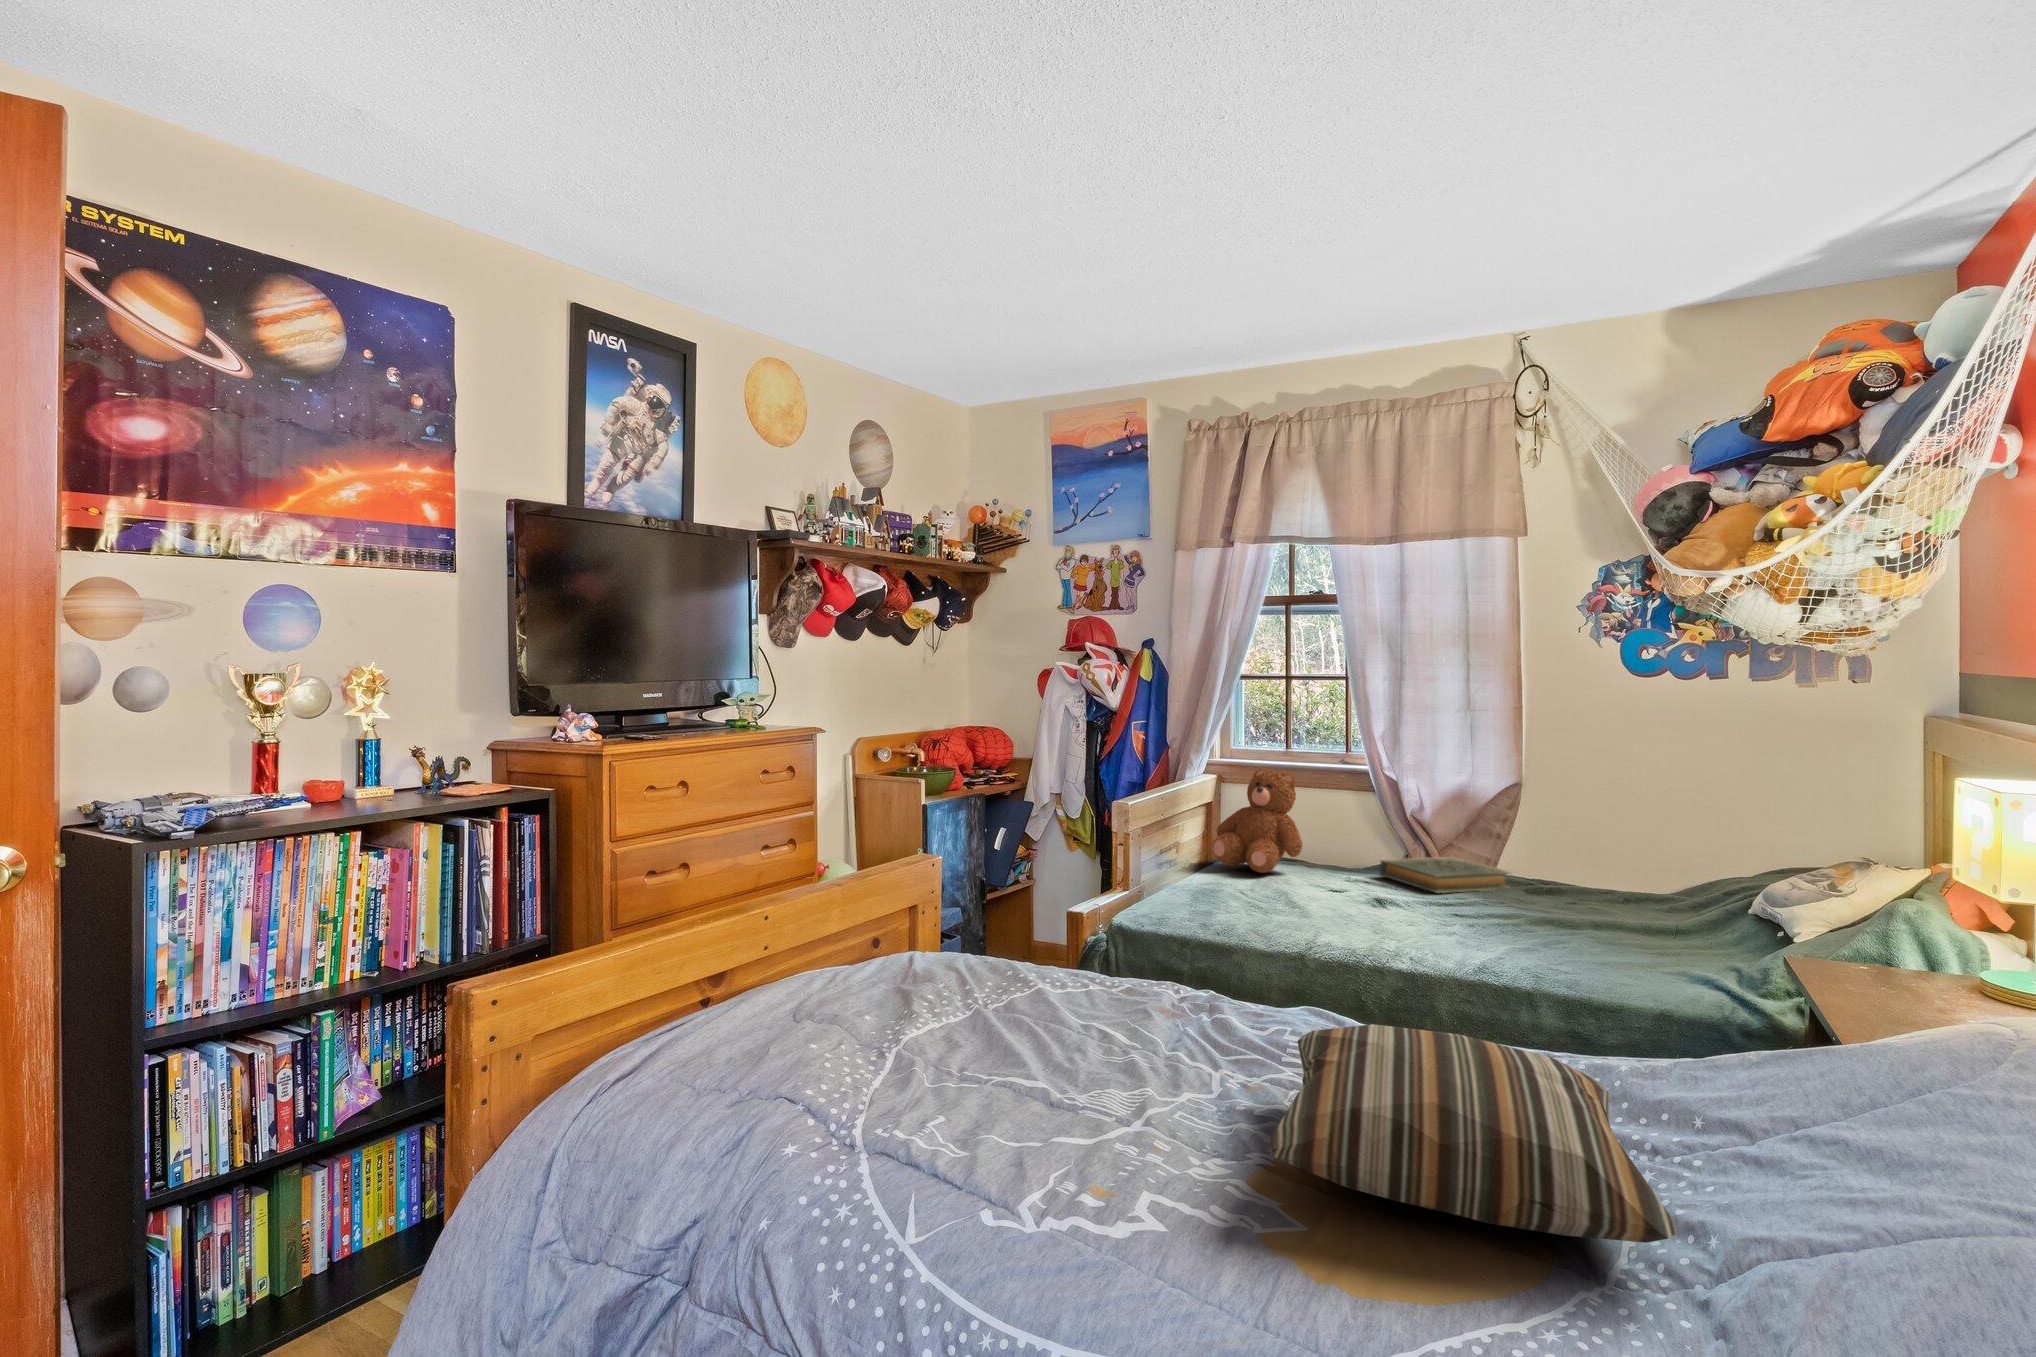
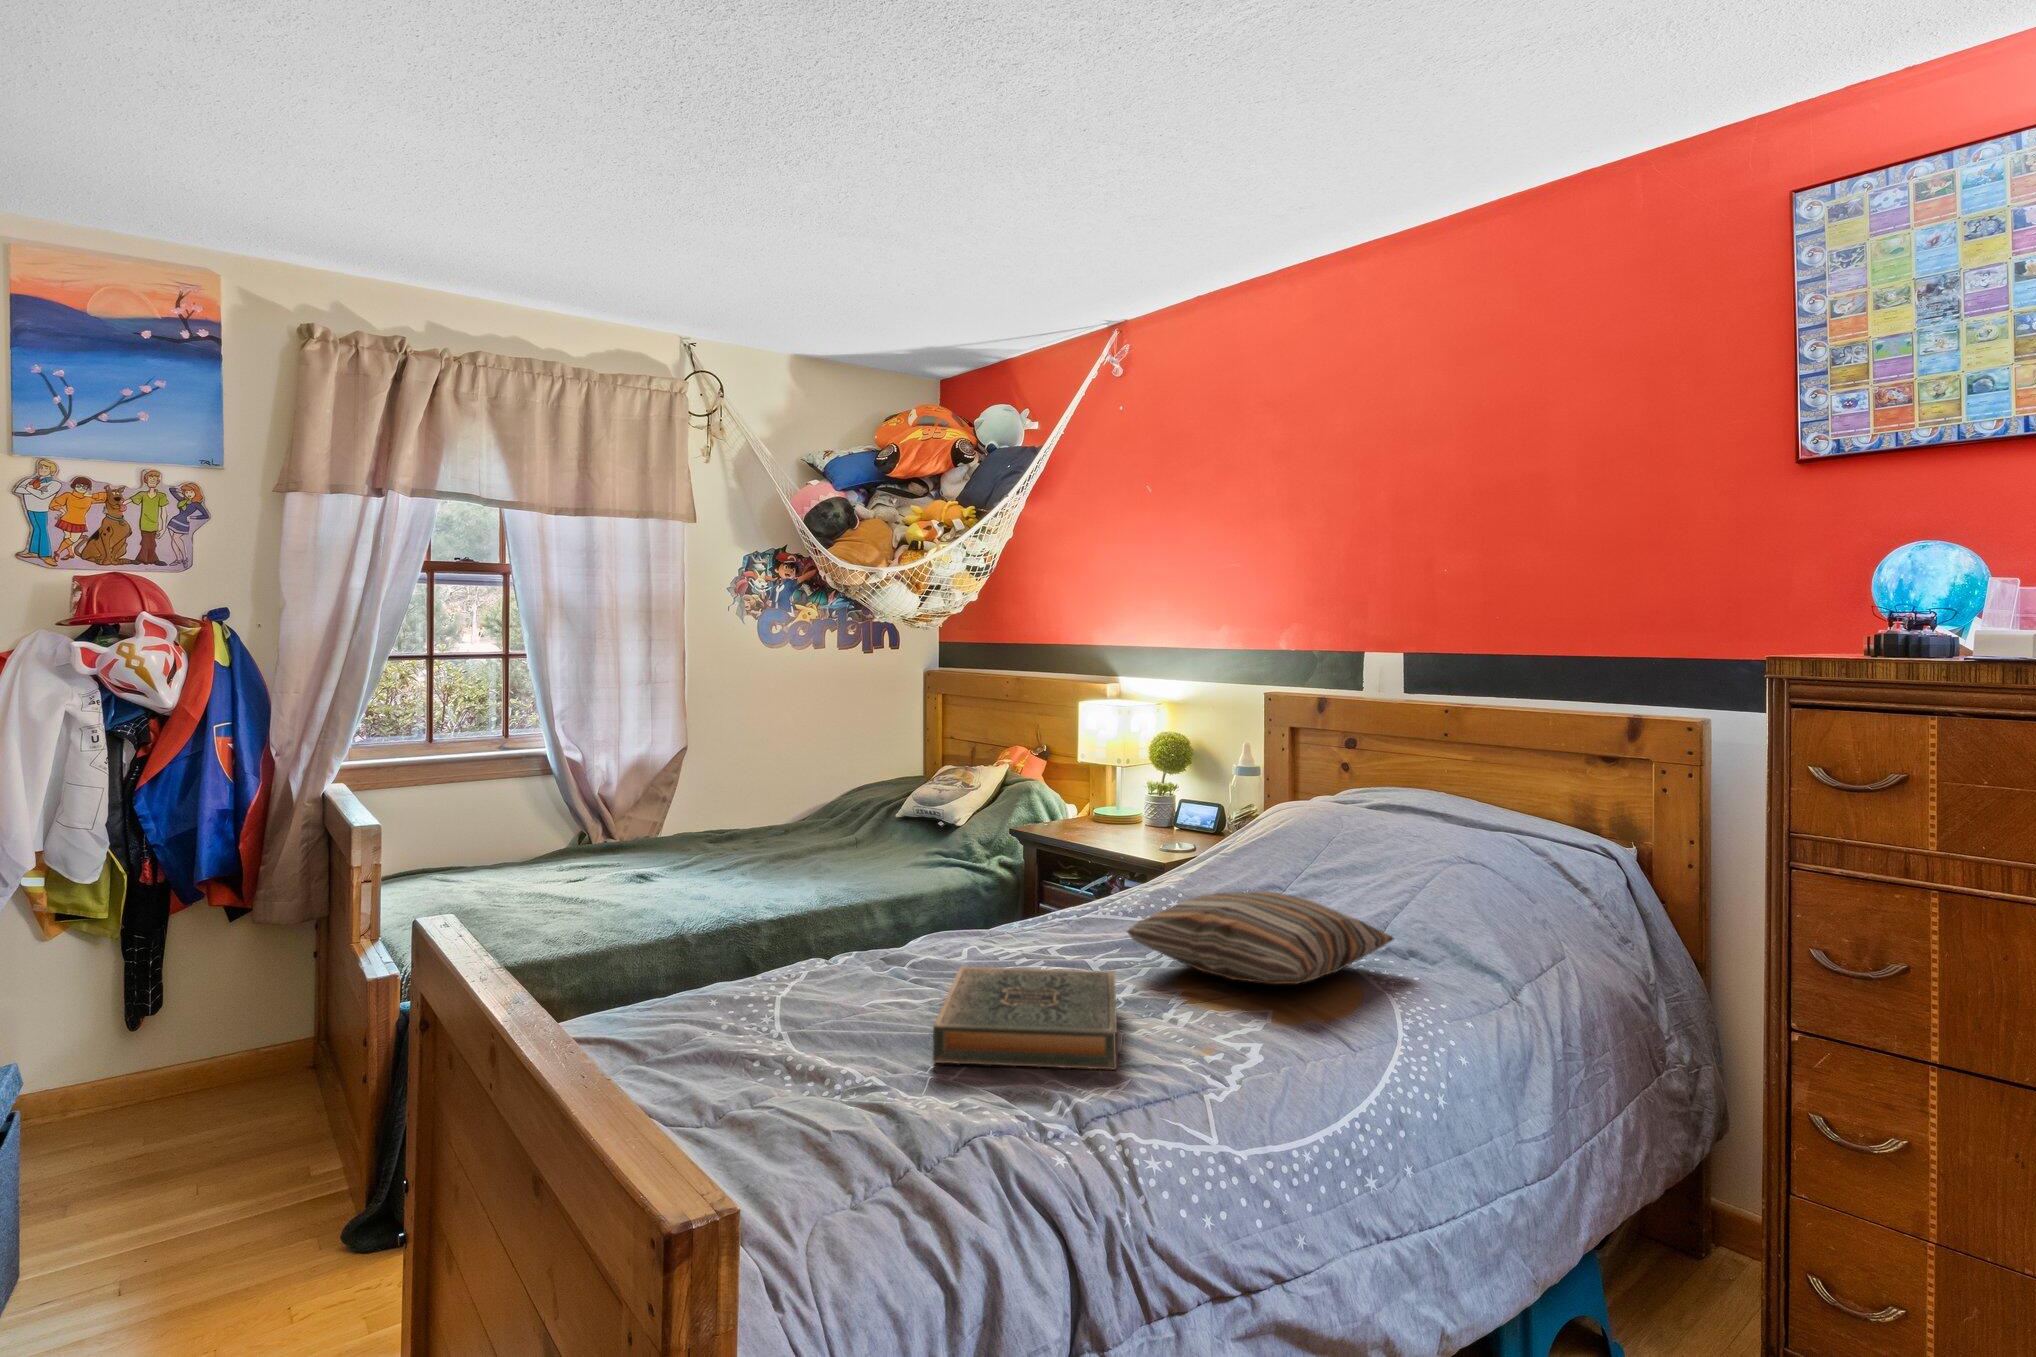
teddy bear: present [1212,768,1302,873] -> none [423,765,545,886]
hardback book: present [1380,857,1511,893] -> present [933,967,1117,1070]

